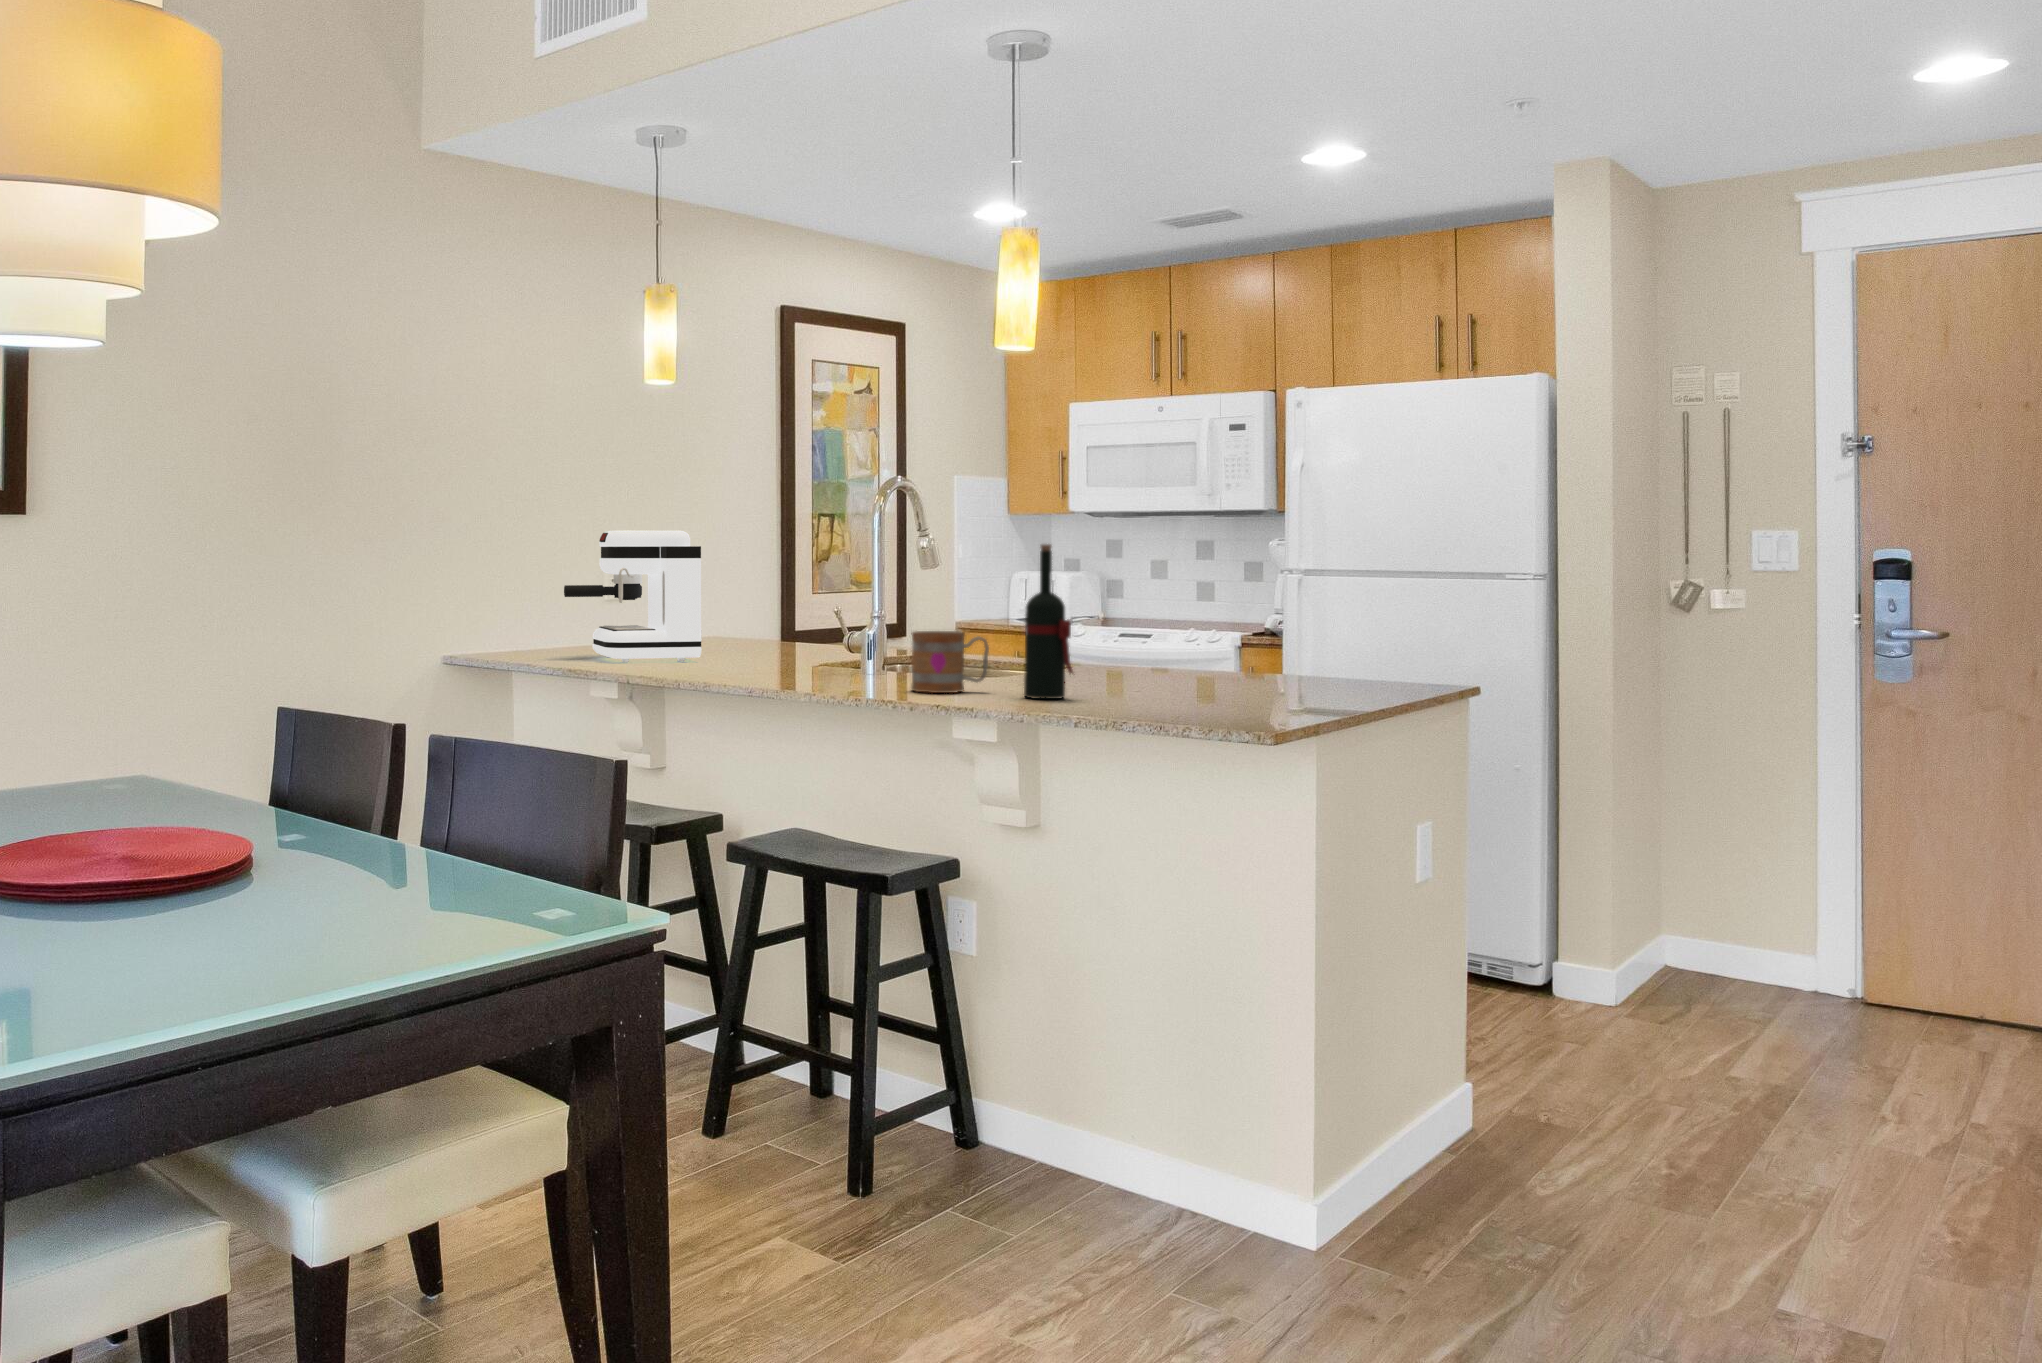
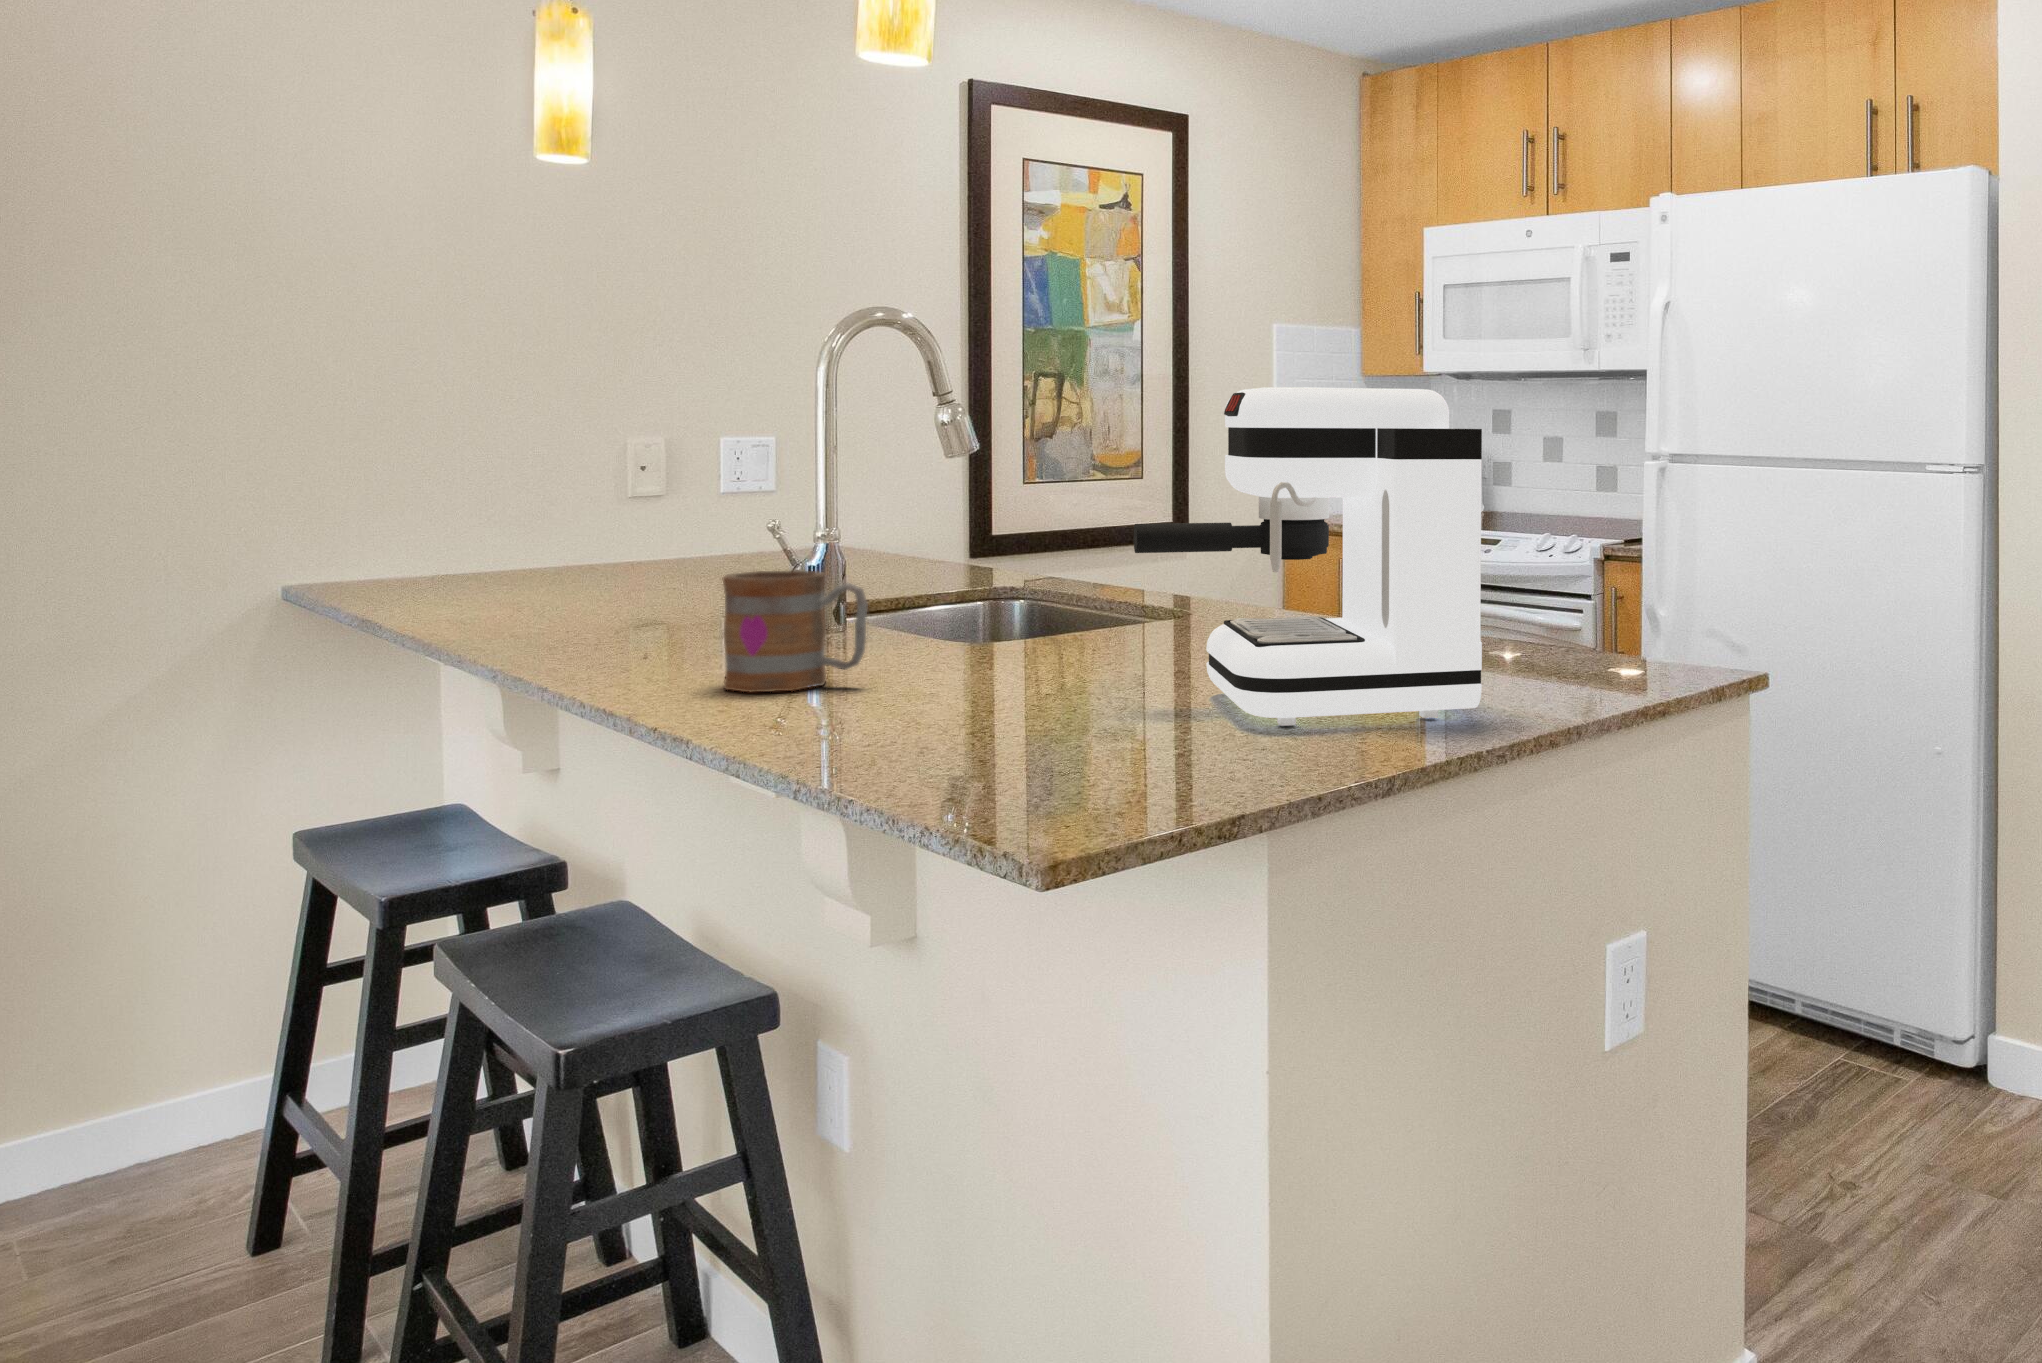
coffee maker: present [564,530,702,662] -> present [1134,387,1482,726]
wine bottle: present [1024,544,1073,699] -> none [882,411,966,712]

